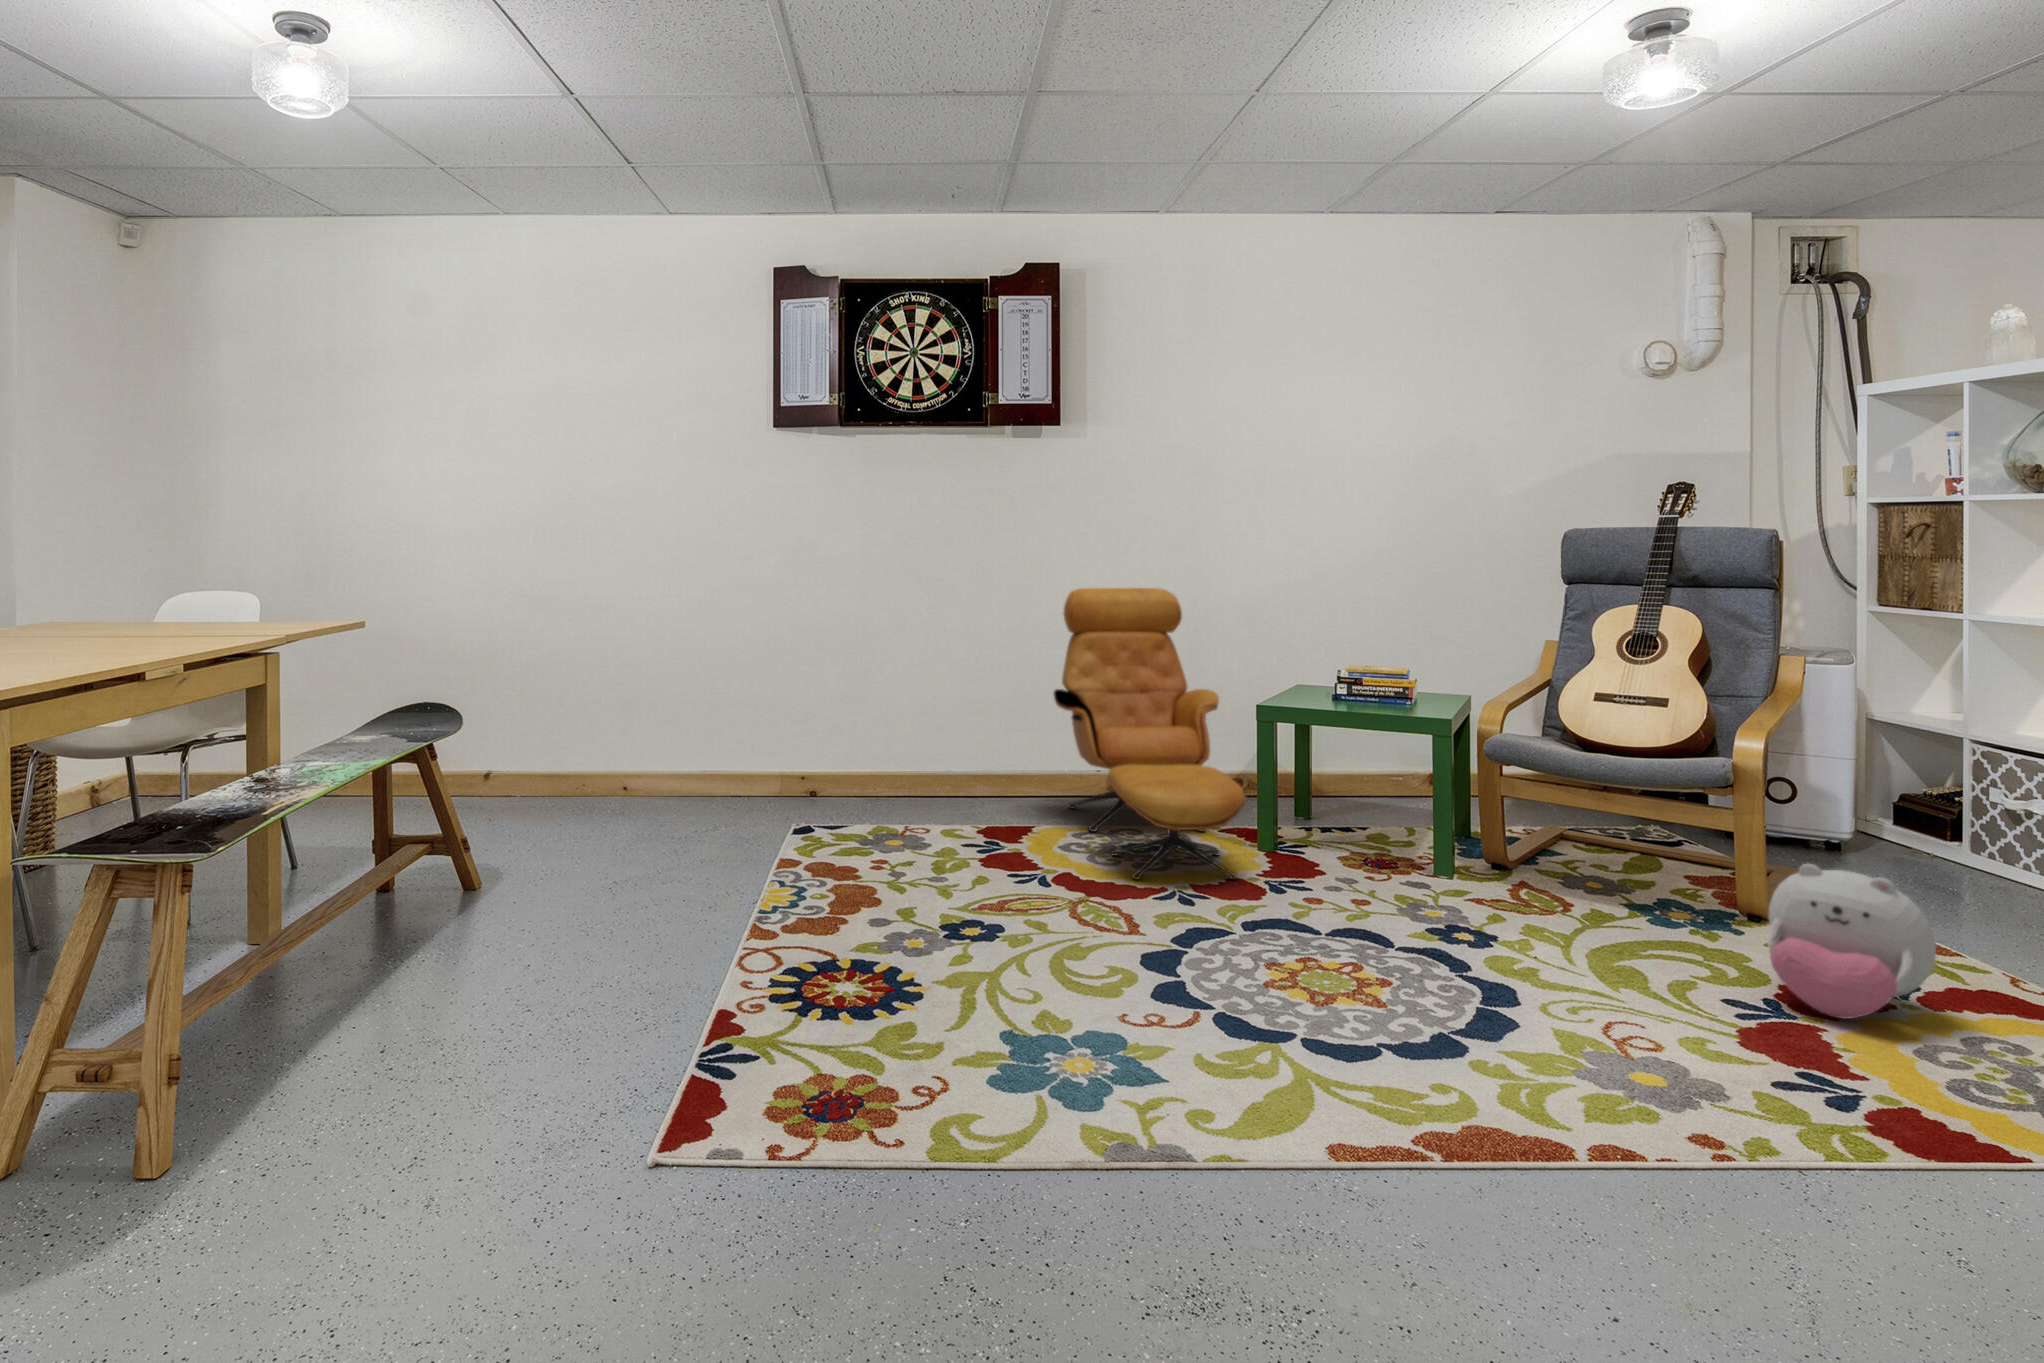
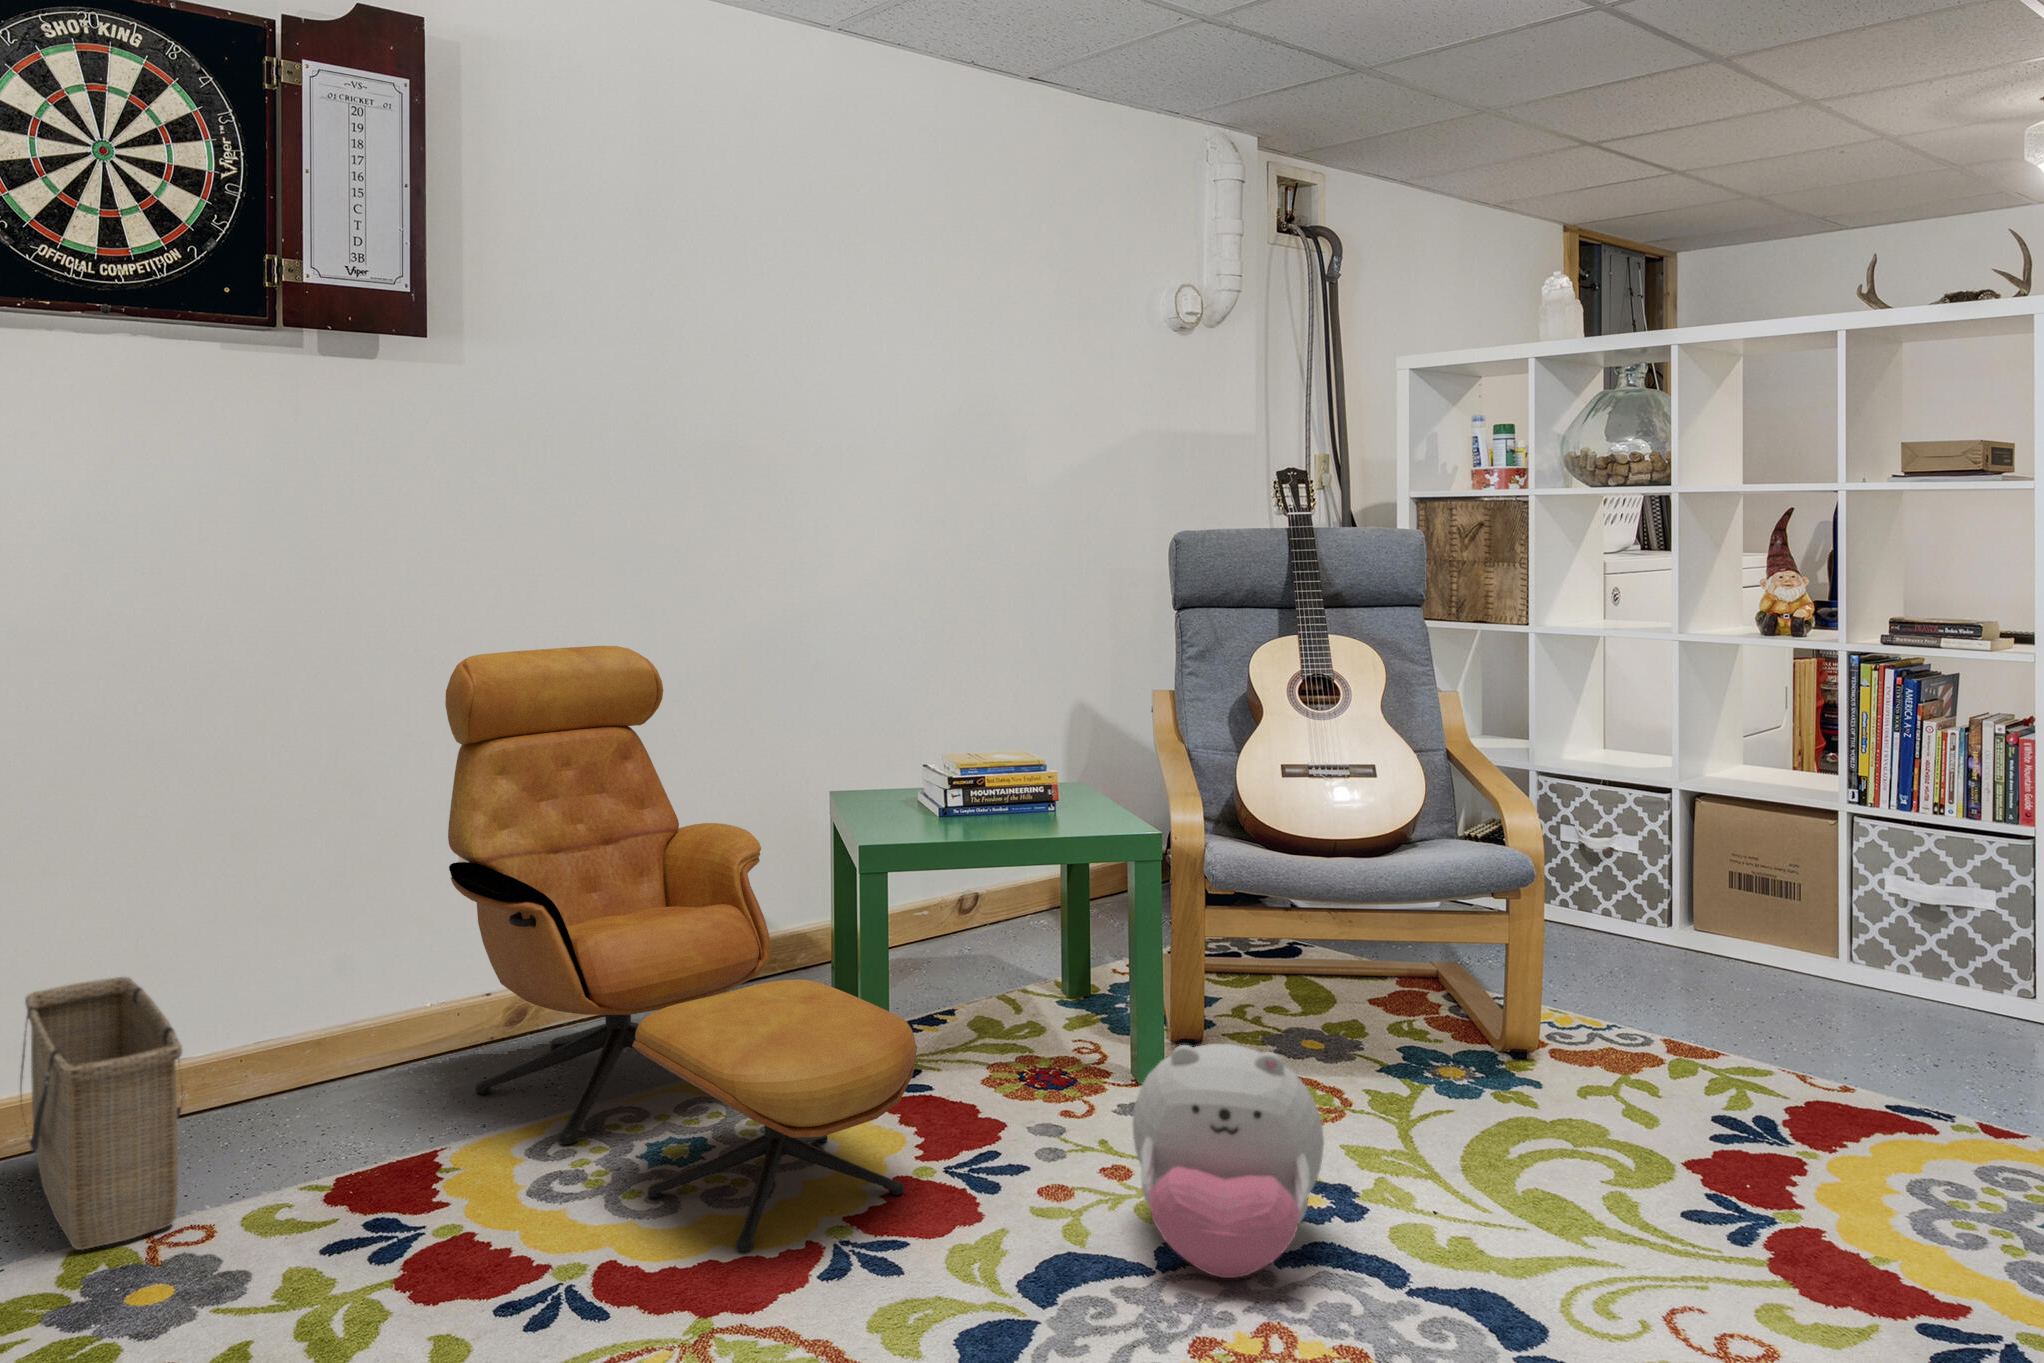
basket: none [869,722,927,823] -> present [20,977,182,1250]
plush toy: present [1767,864,1936,1019] -> present [1133,1044,1324,1278]

